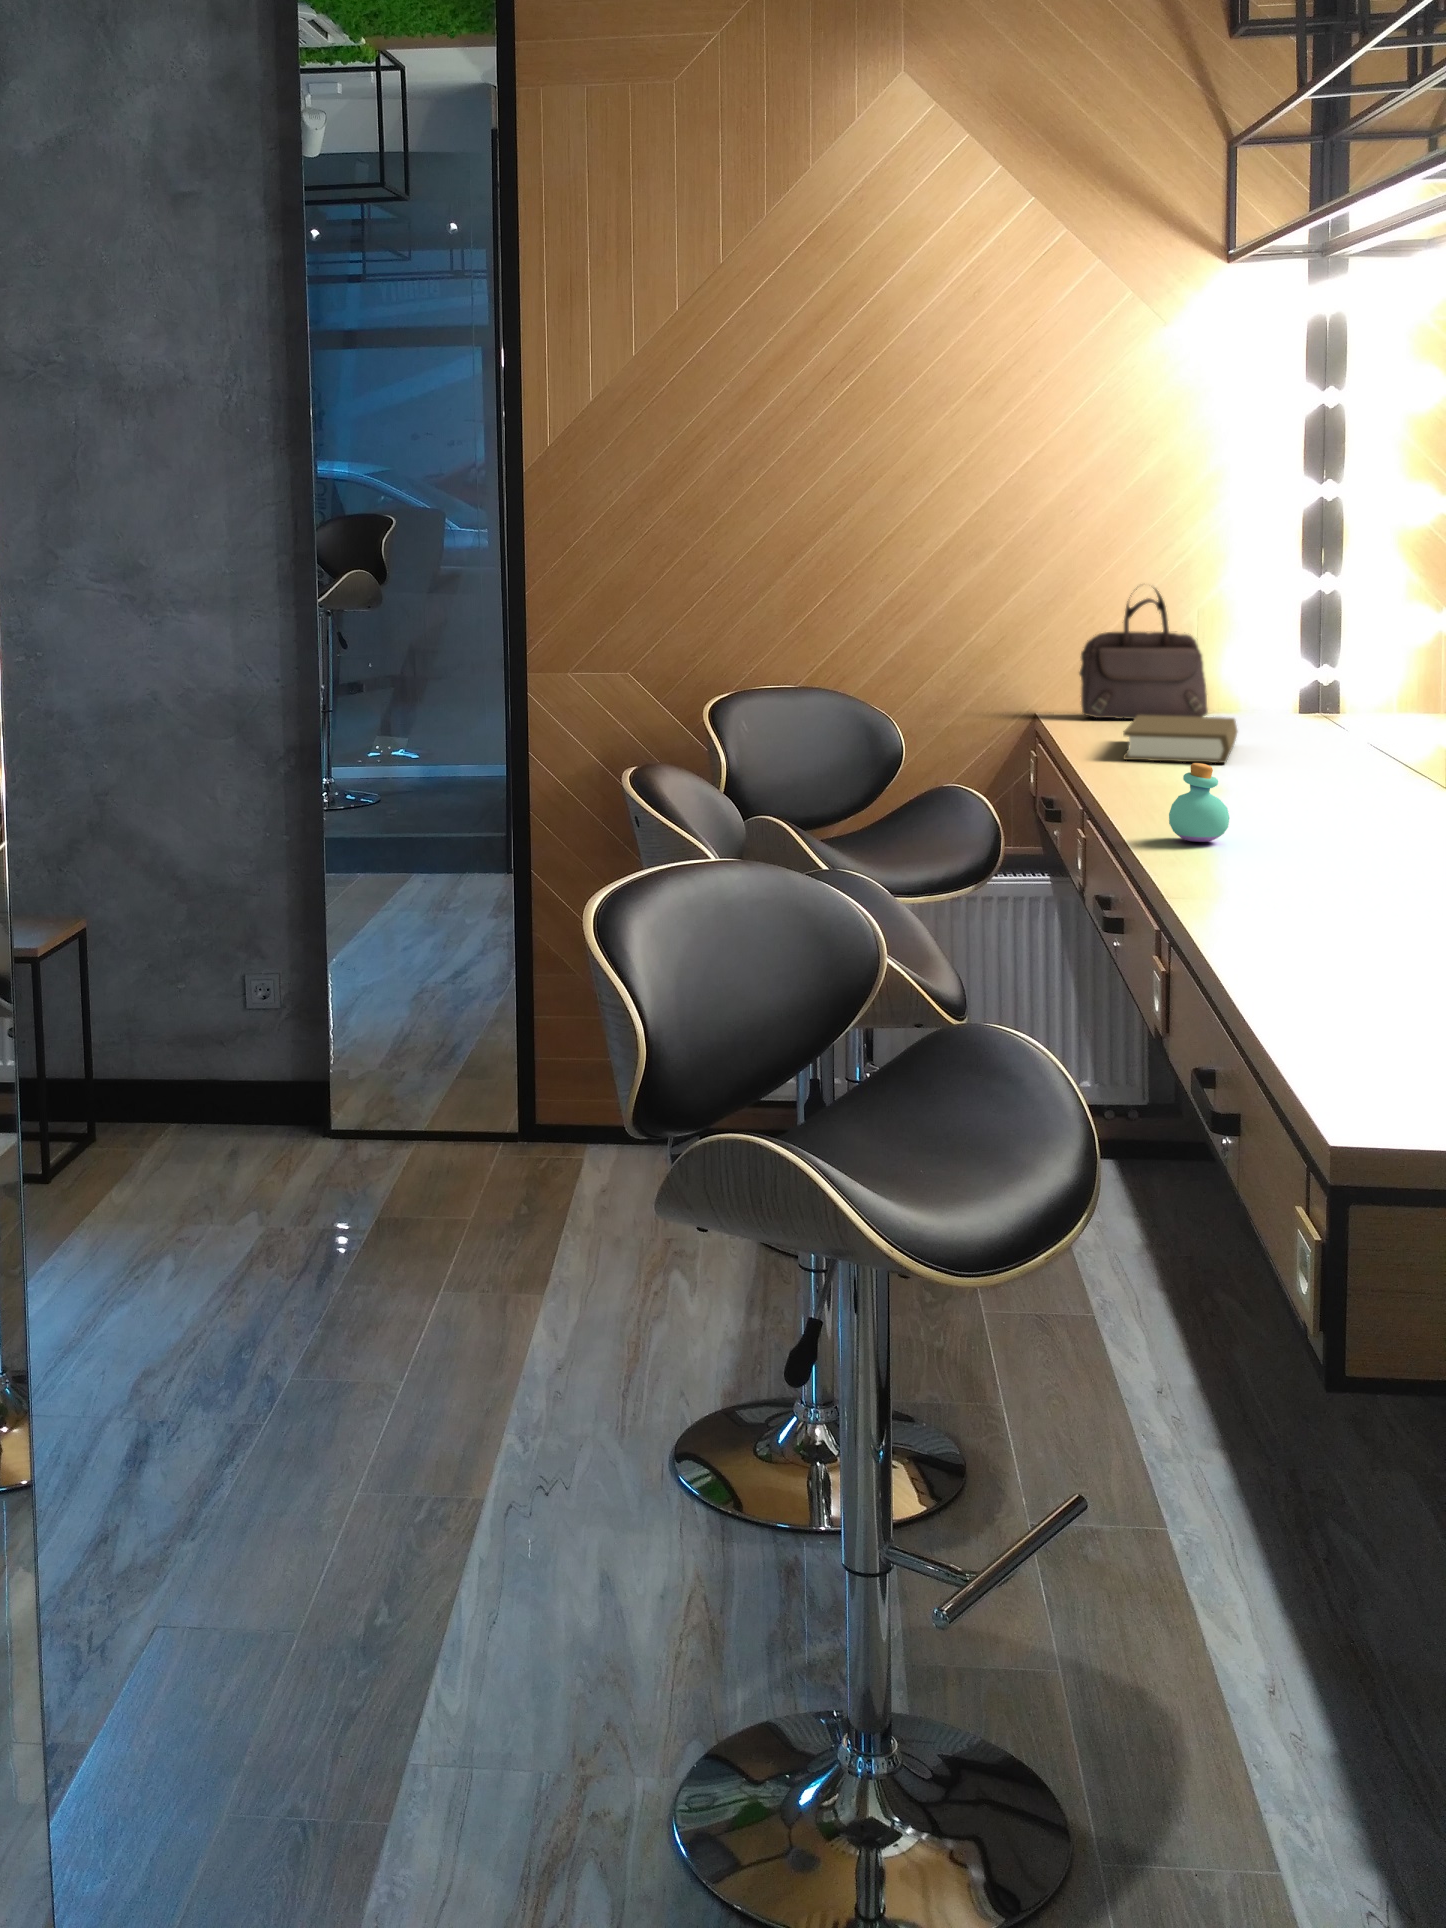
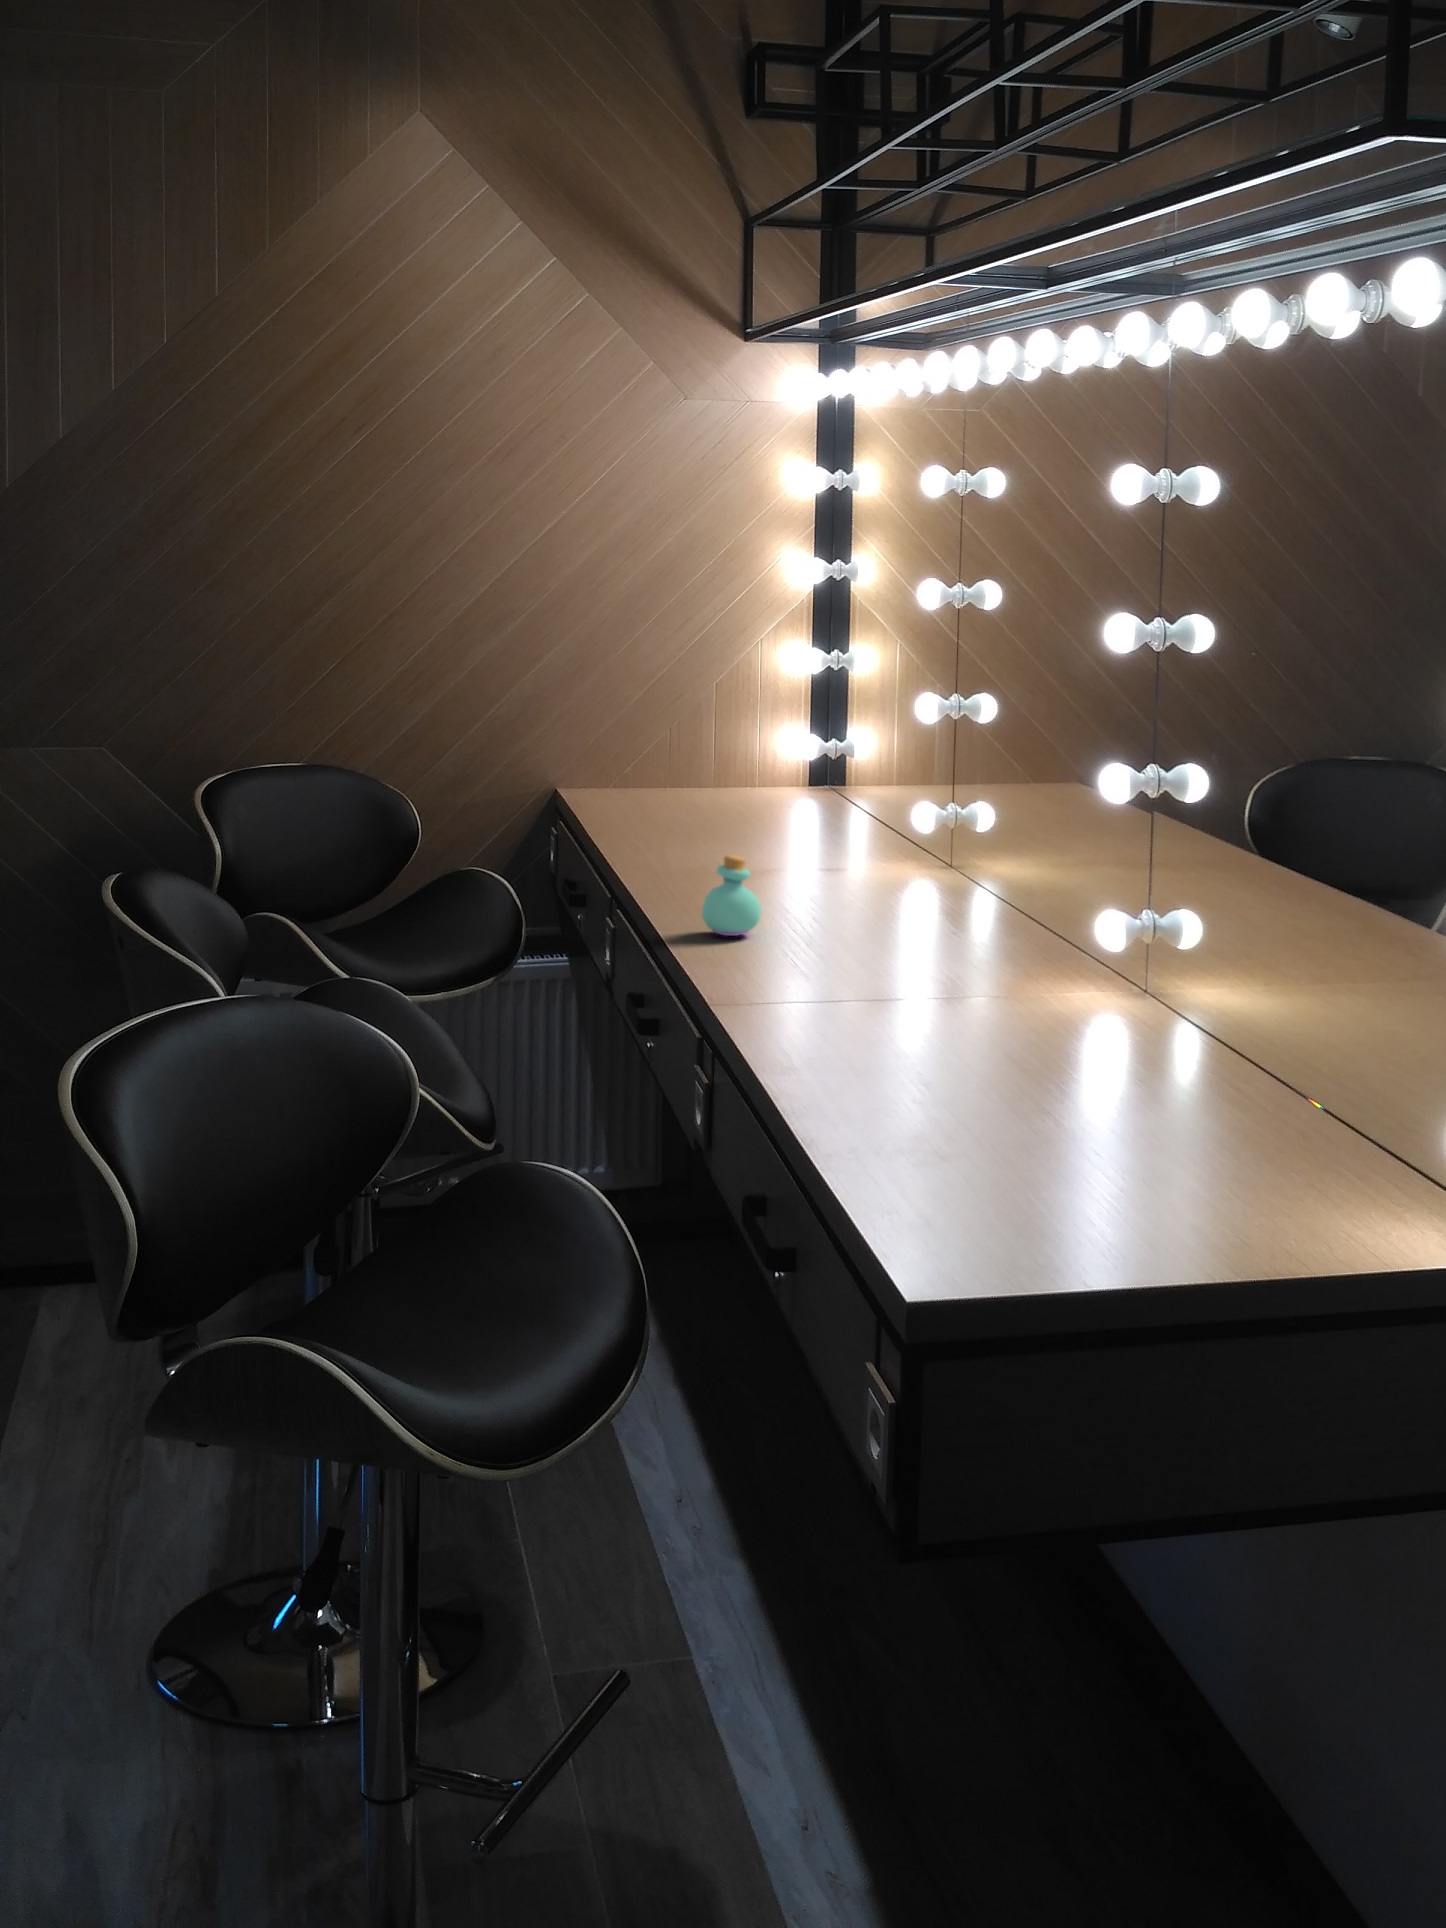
handbag: present [1079,588,1208,719] -> none [598,659,724,796]
book: present [1123,715,1237,763] -> none [647,795,756,845]

